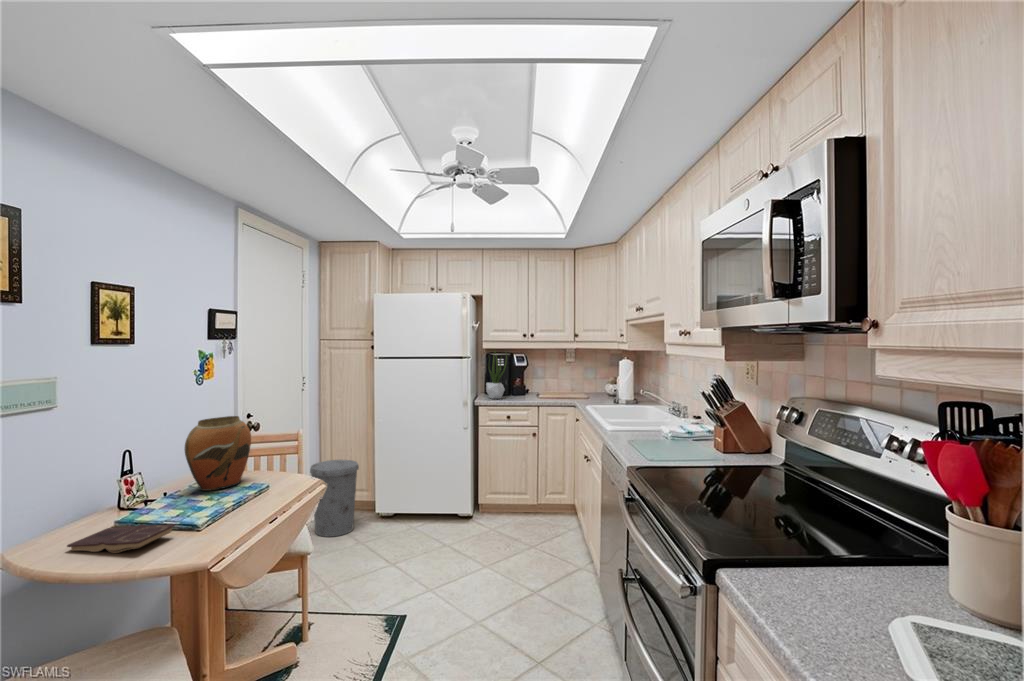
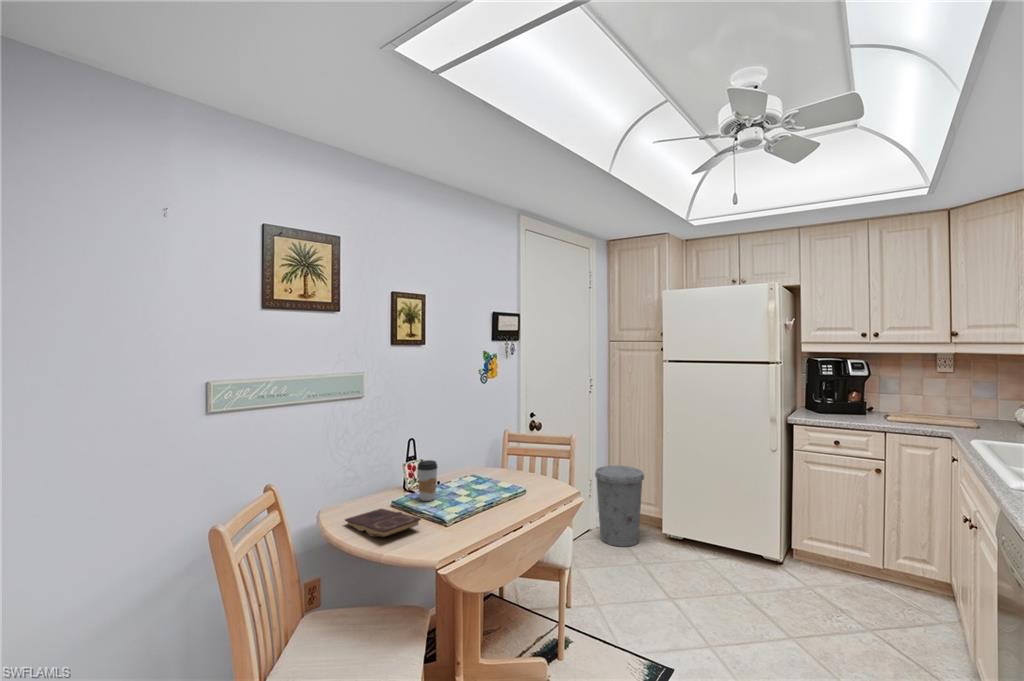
potted plant: present [486,351,507,399] -> none [803,354,835,417]
vase: present [185,416,251,491] -> none [455,415,516,485]
coffee cup: none [146,470,172,514] -> present [417,460,437,501]

